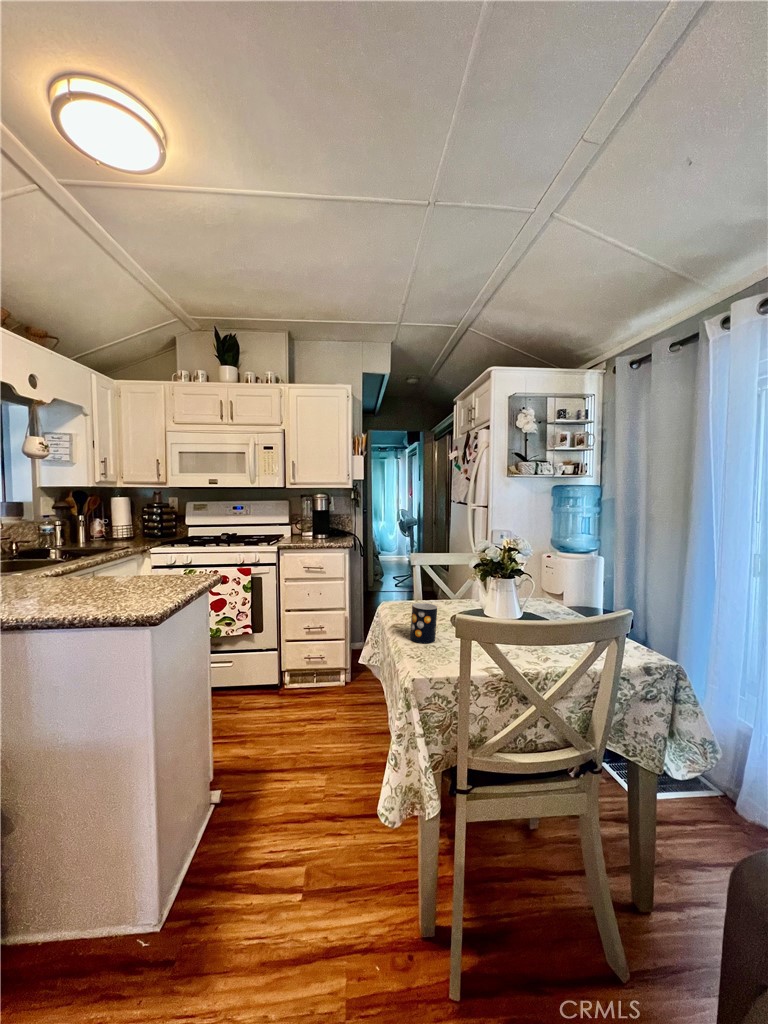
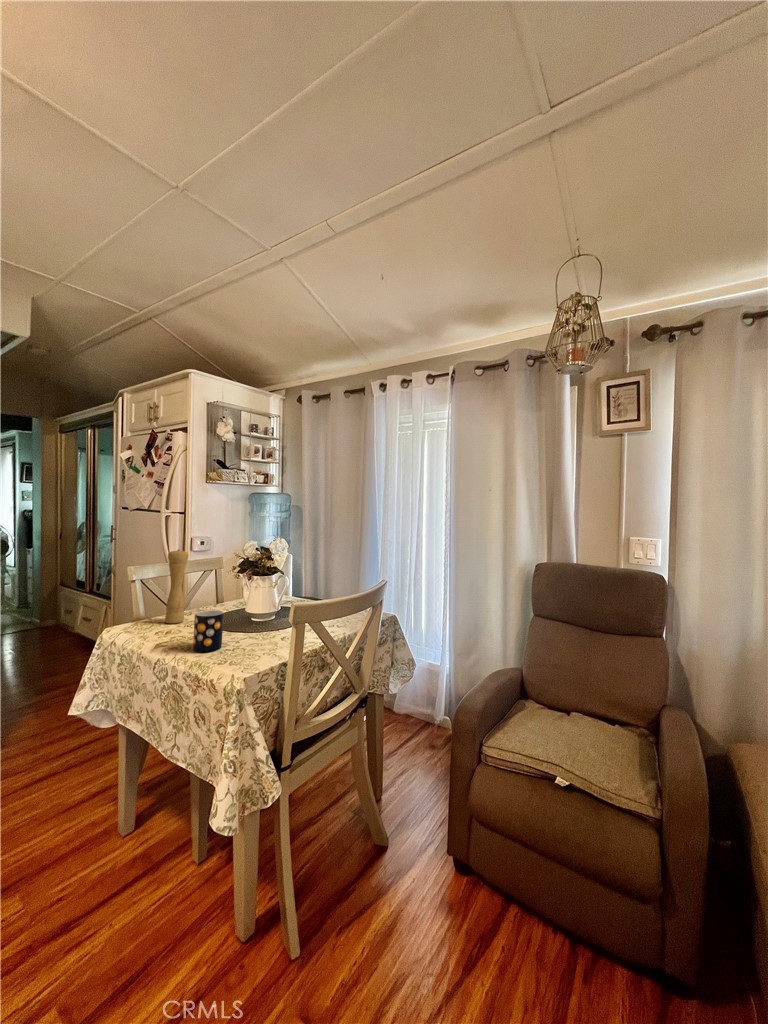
pepper mill: none [422,543,442,610] -> present [165,550,188,623]

